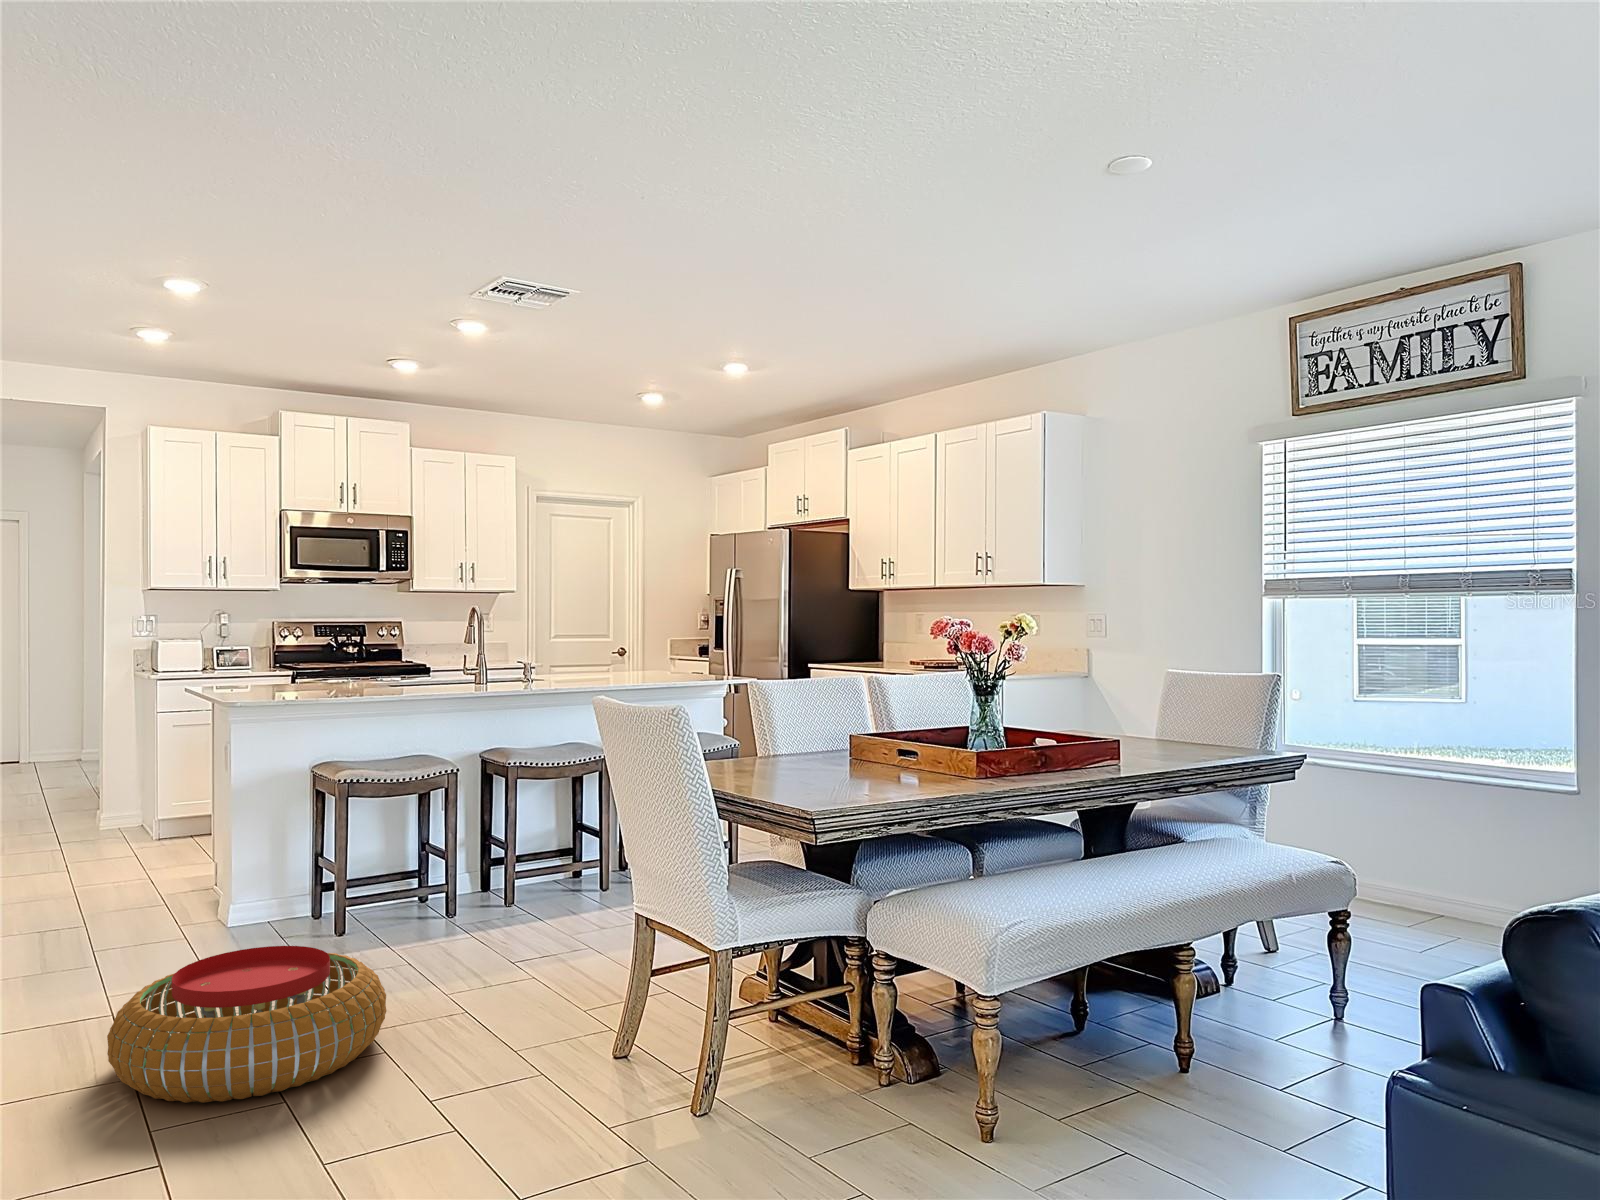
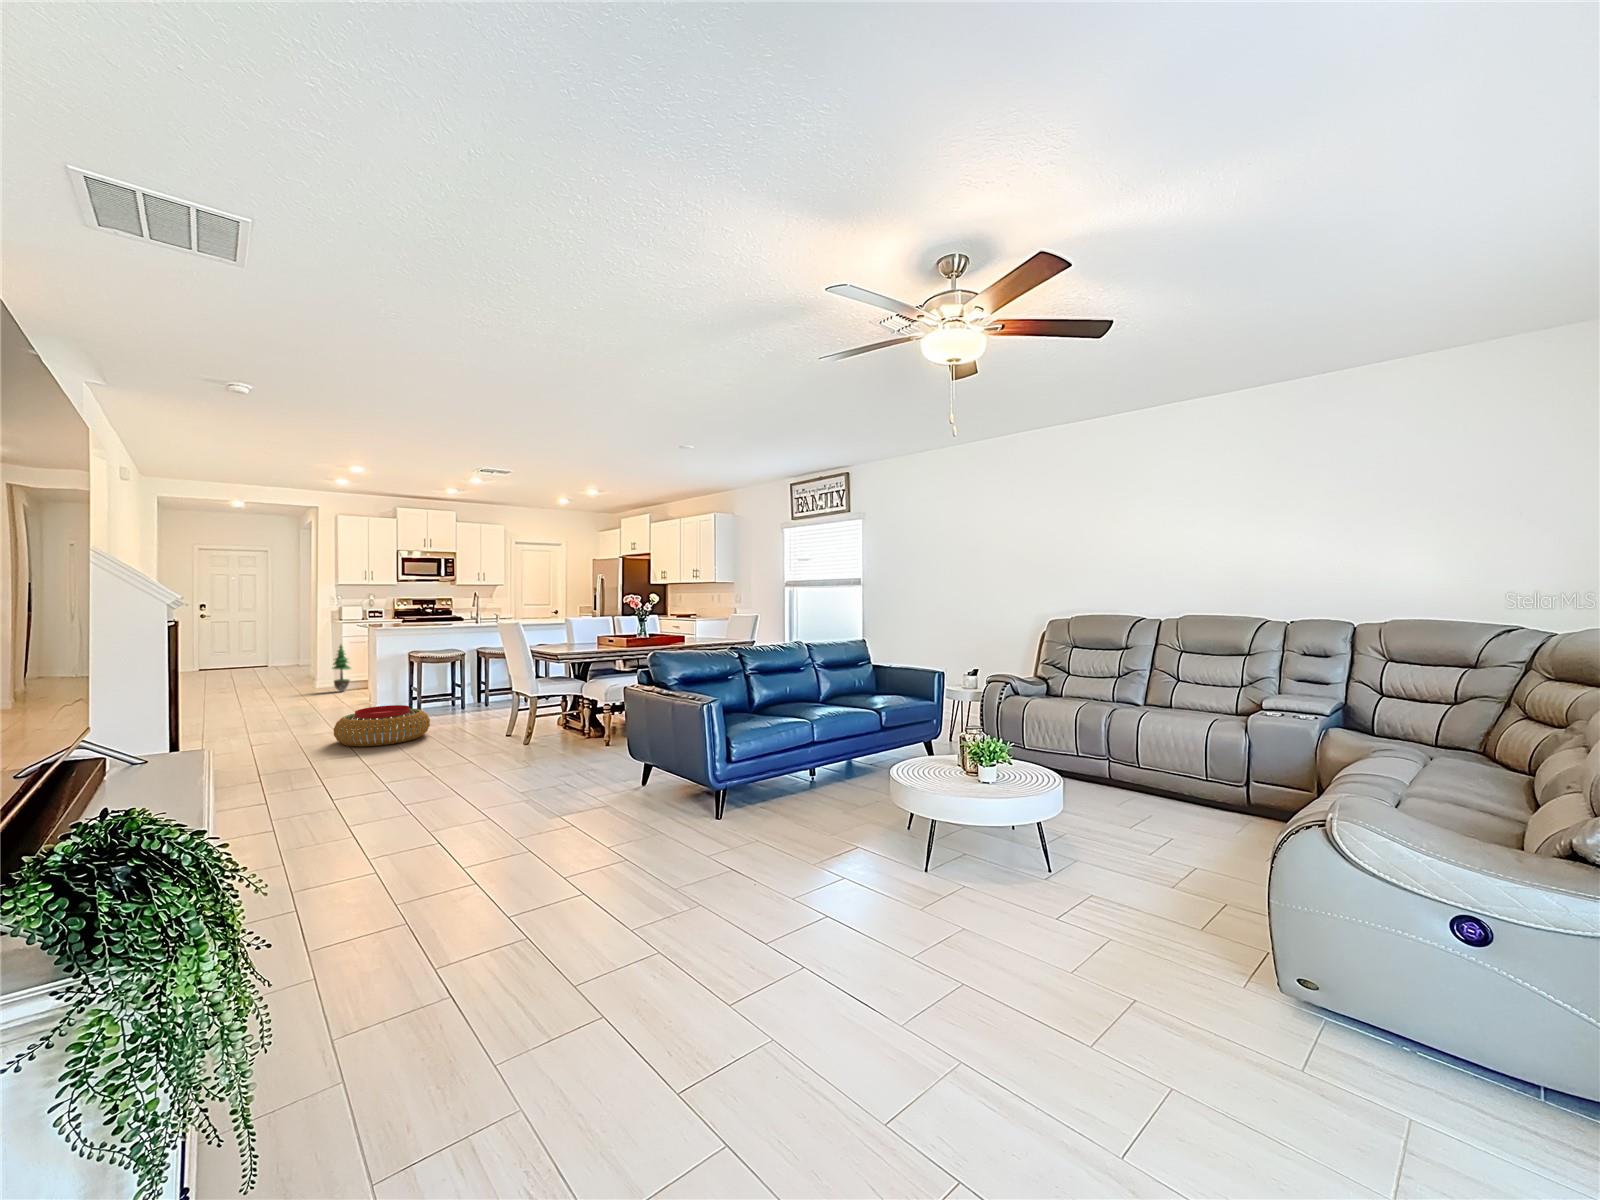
potted tree: none [132,728,179,841] -> present [333,645,350,691]

